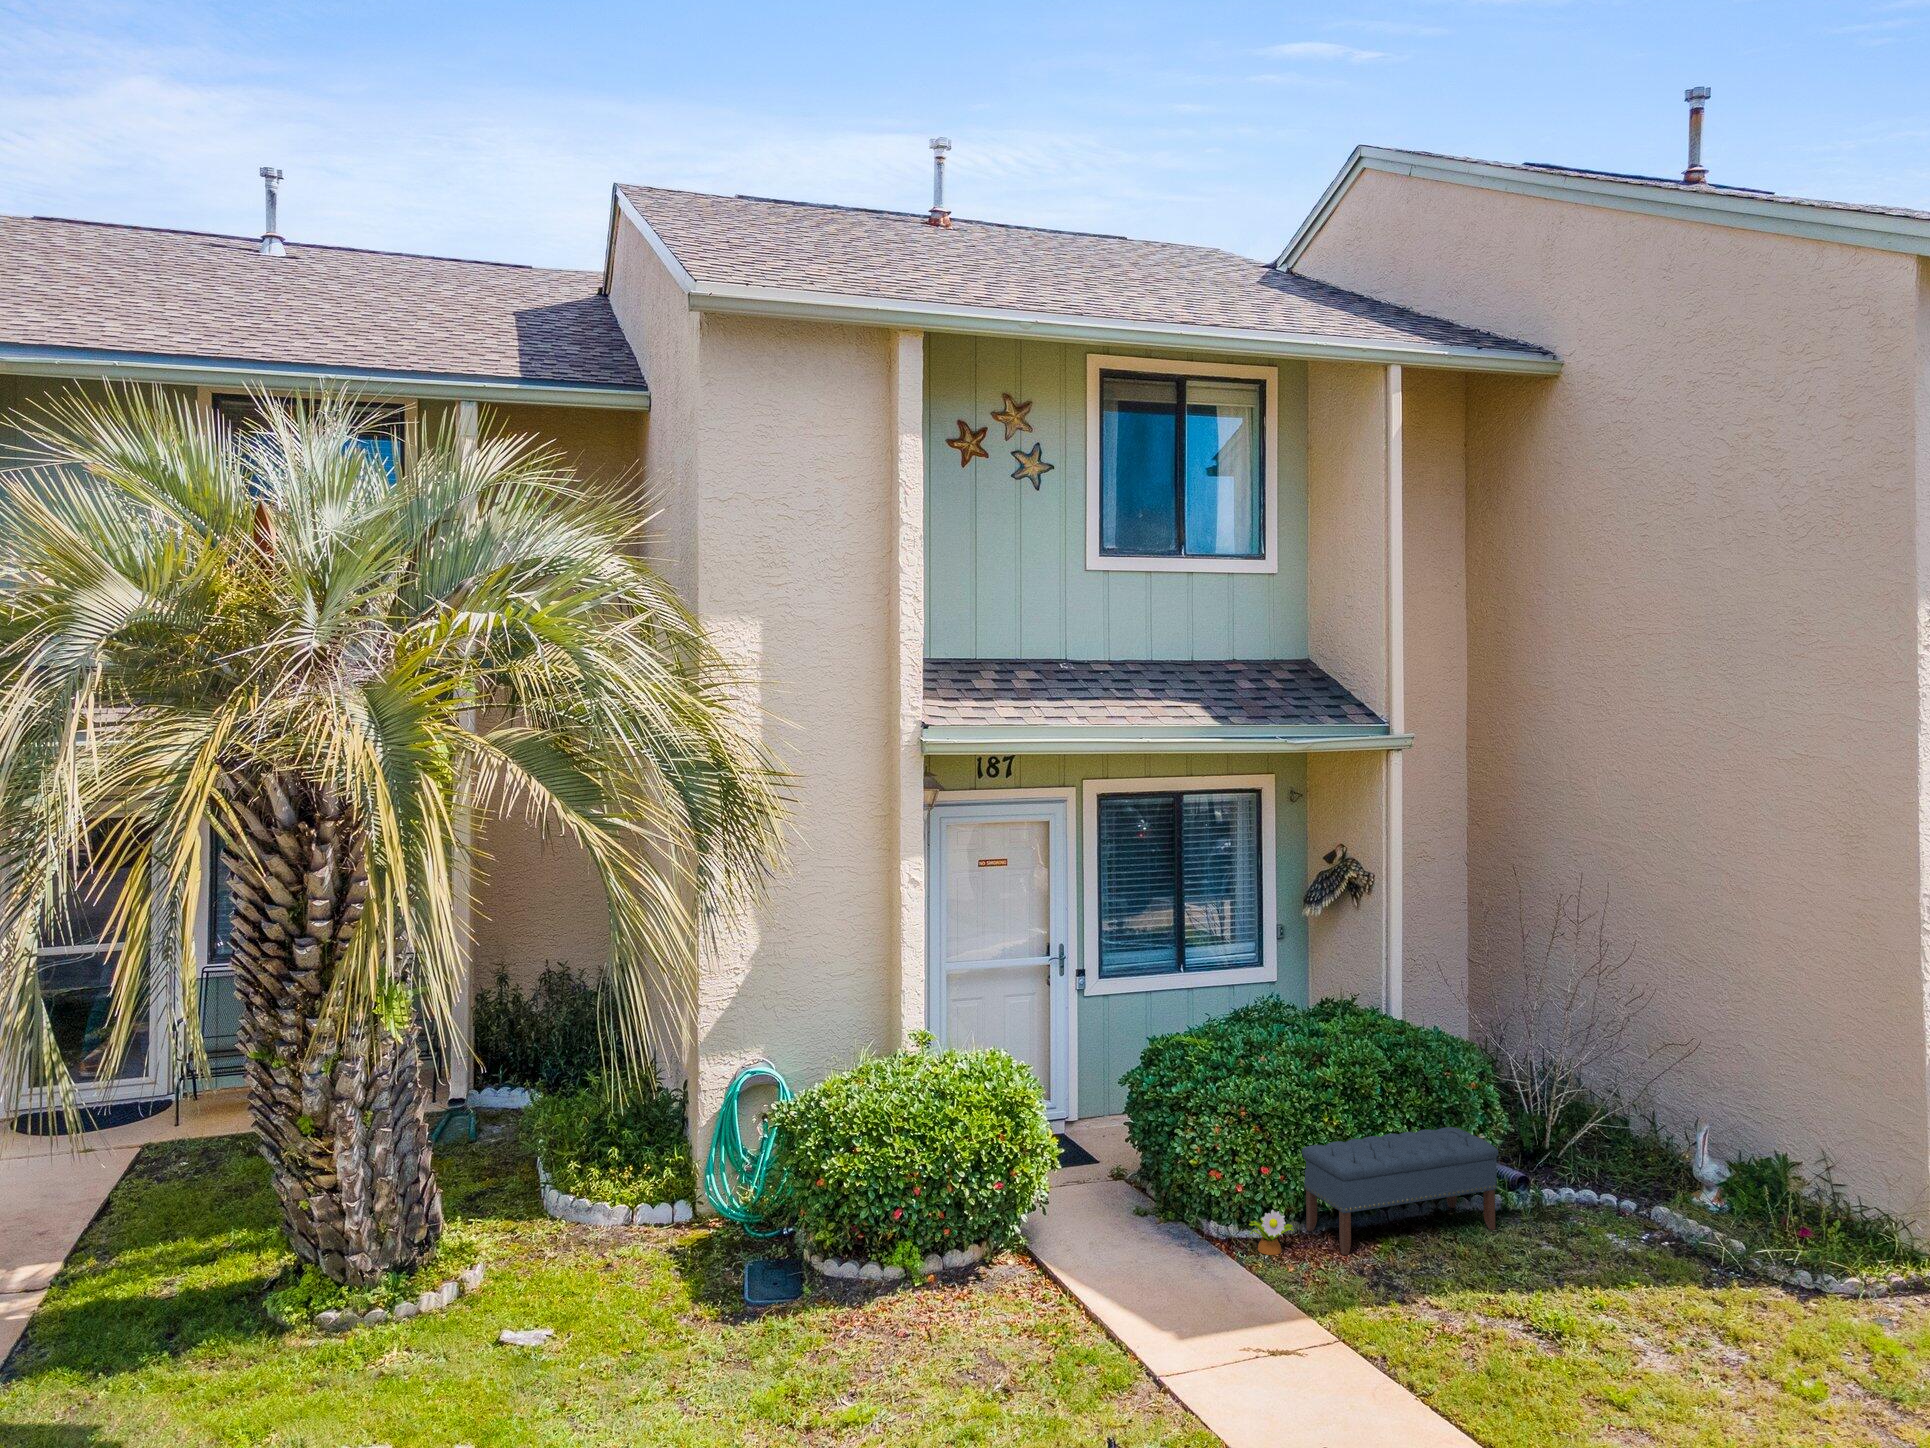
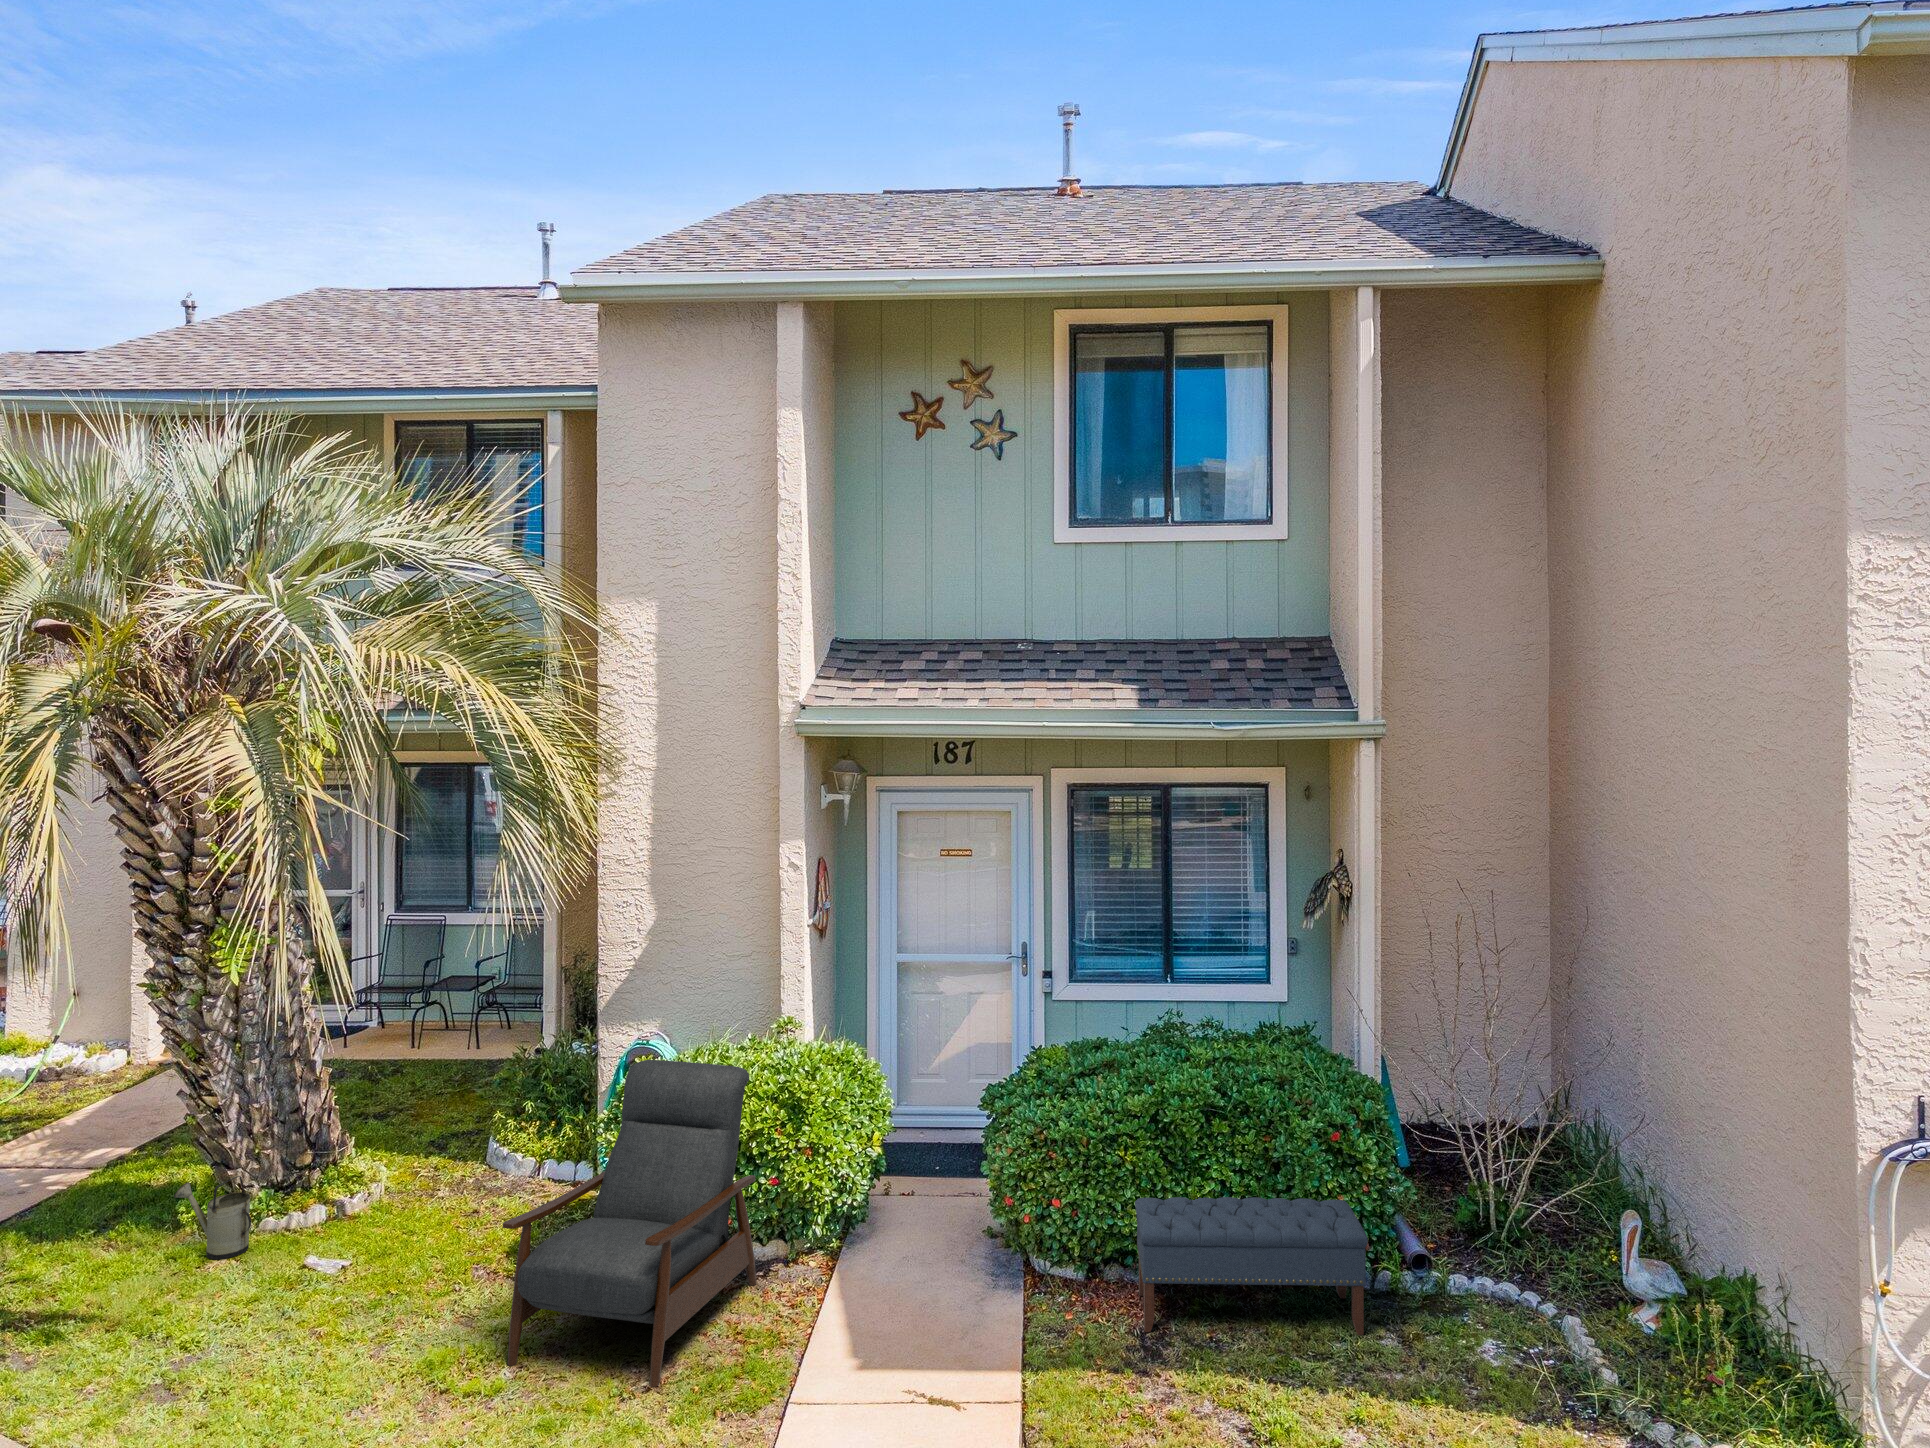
chair: none [838,1070,1009,1381] -> present [503,1060,756,1387]
decorative plant: present [1249,1210,1294,1255] -> none [1043,1265,1101,1316]
watering can: none [301,1259,406,1357] -> present [174,1176,251,1260]

